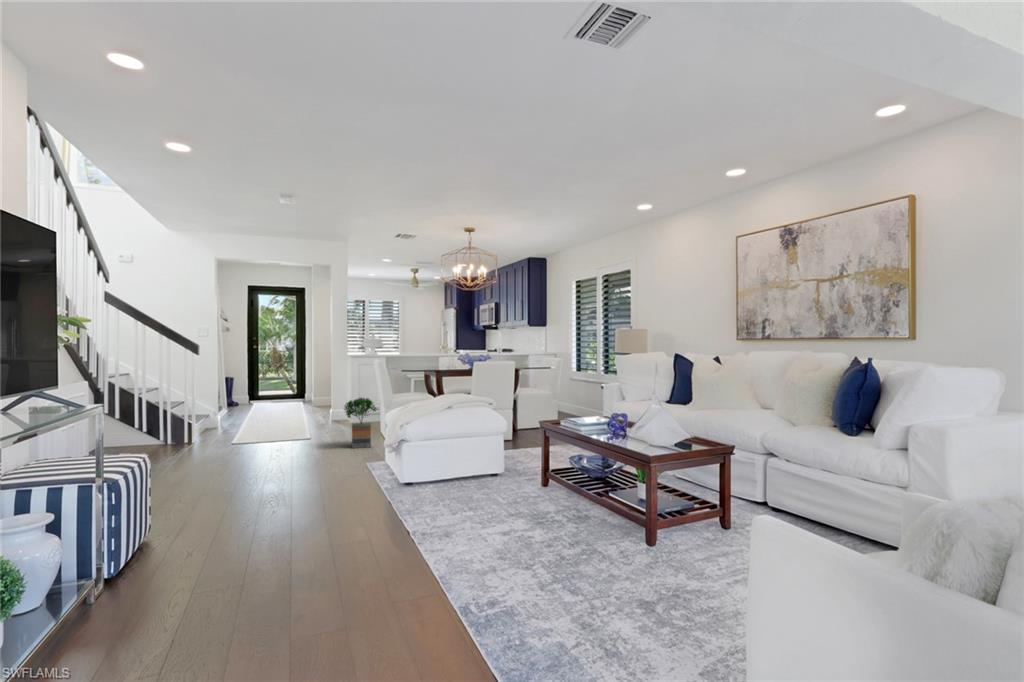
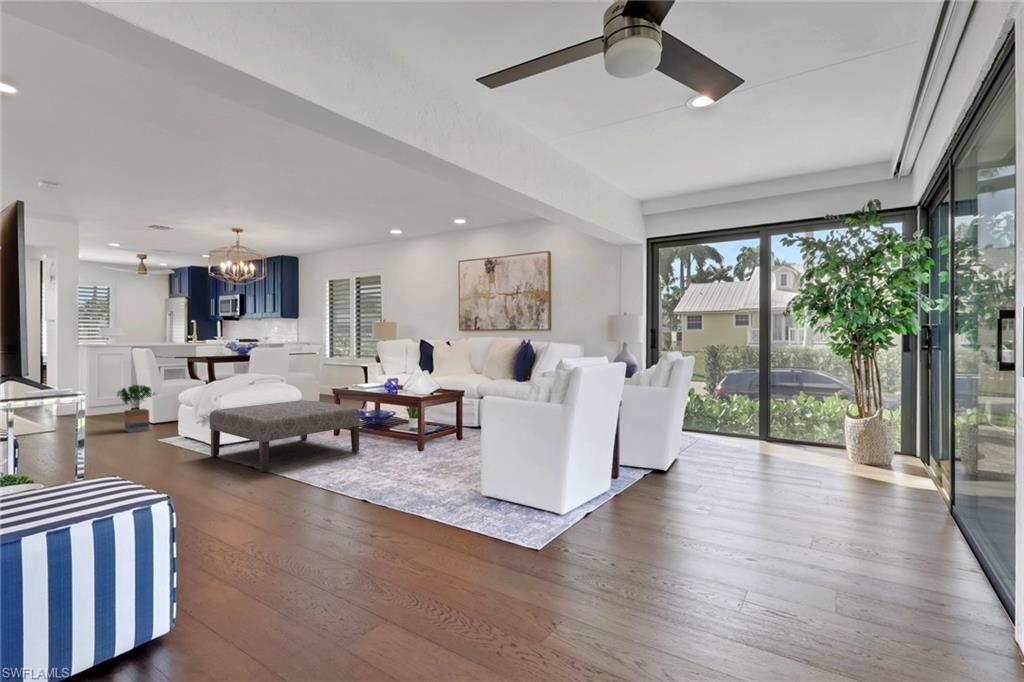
ottoman: none [381,434,557,549] -> present [209,400,360,473]

